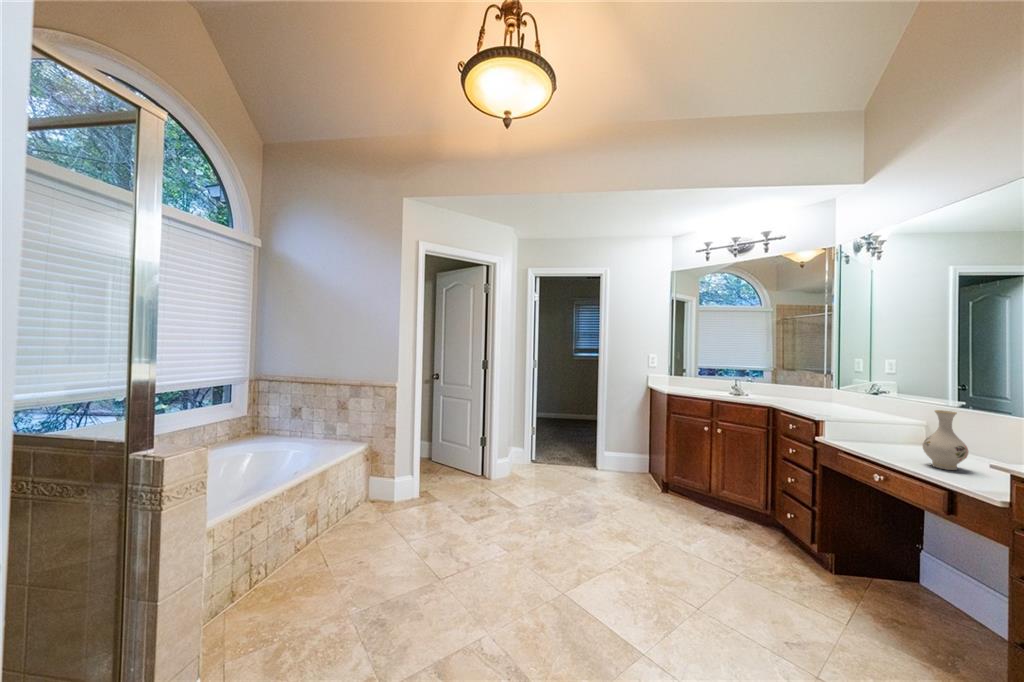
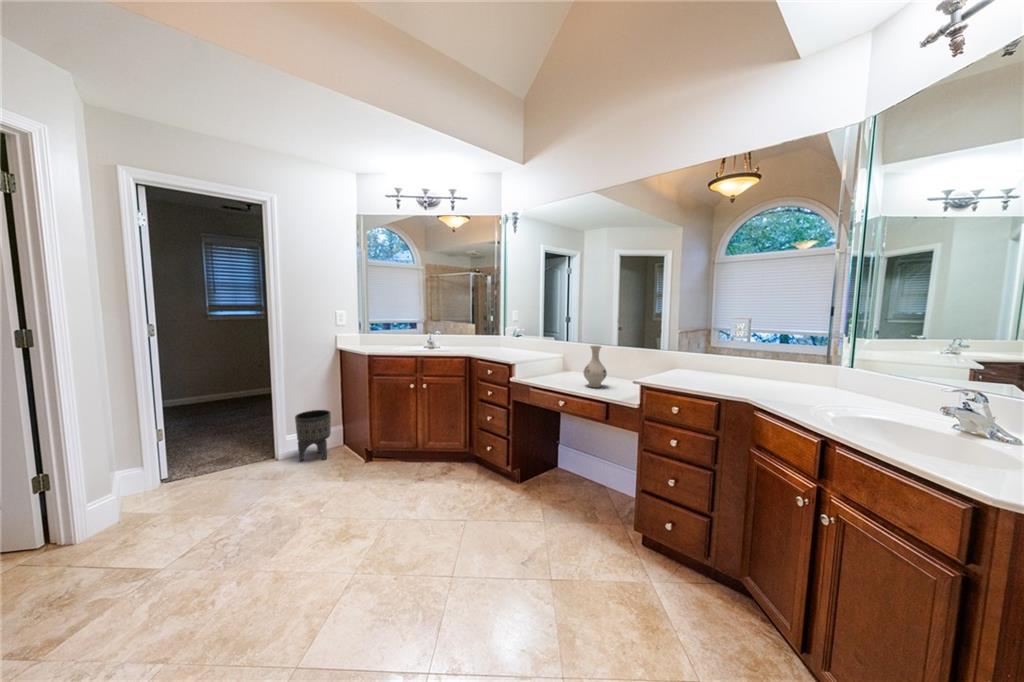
planter: none [611,436,639,480] -> present [295,410,331,461]

